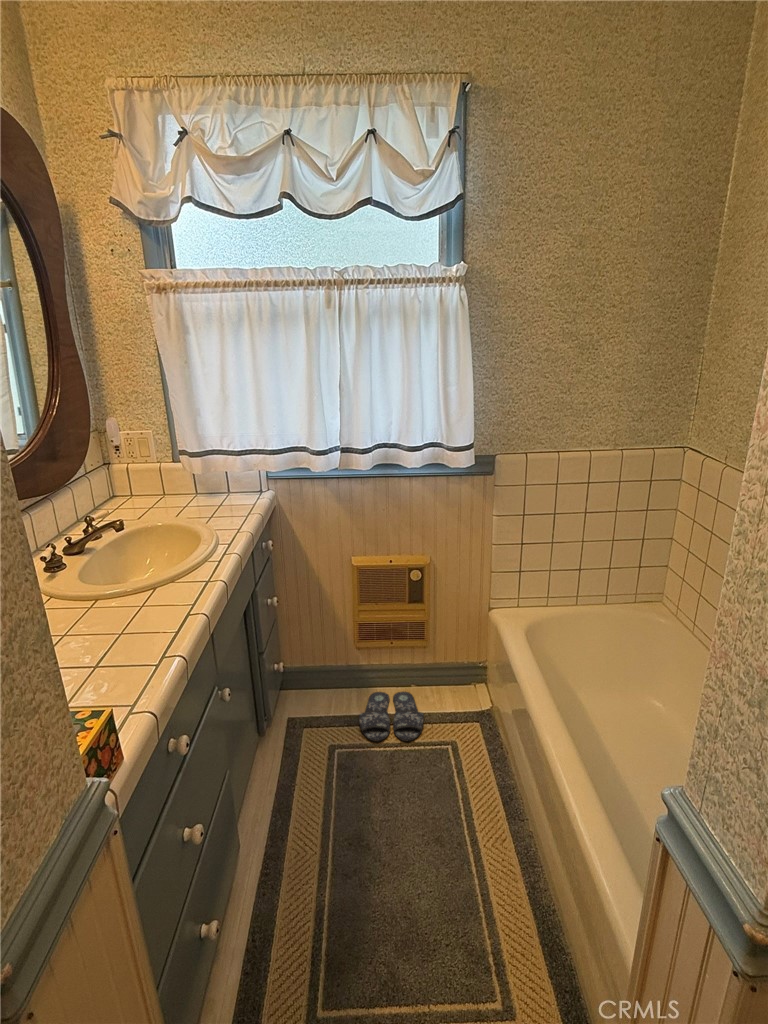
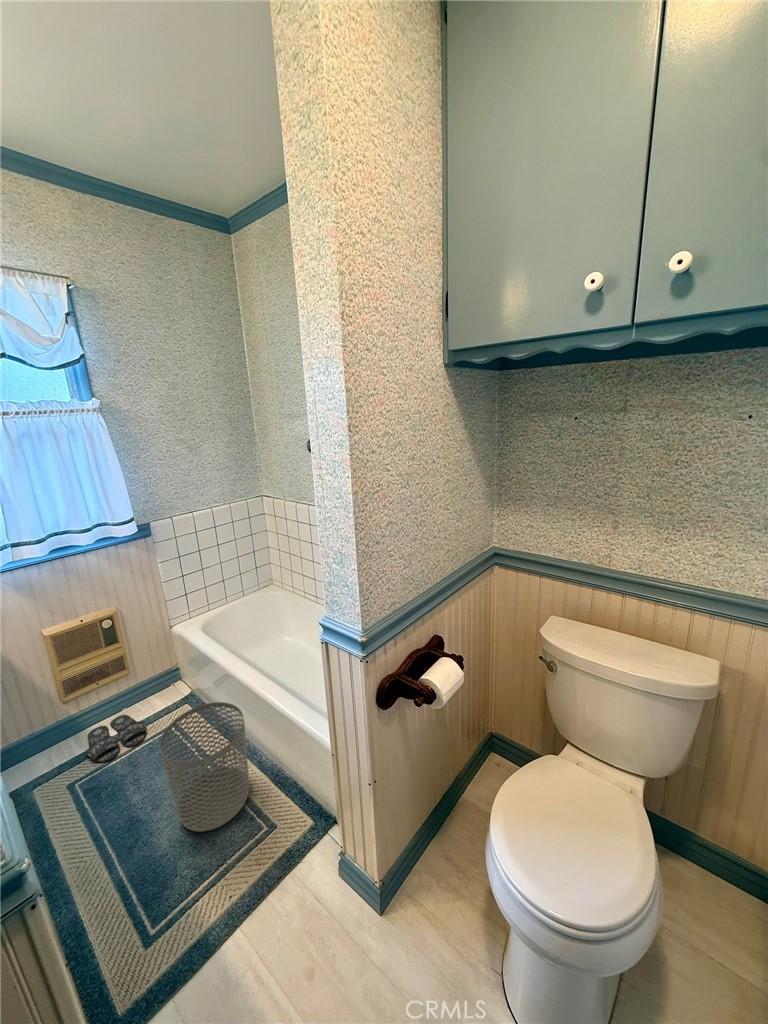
waste bin: none [398,748,521,945] -> present [160,702,249,831]

